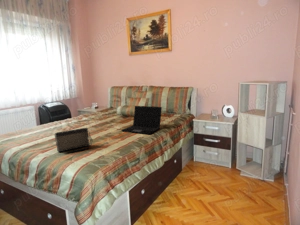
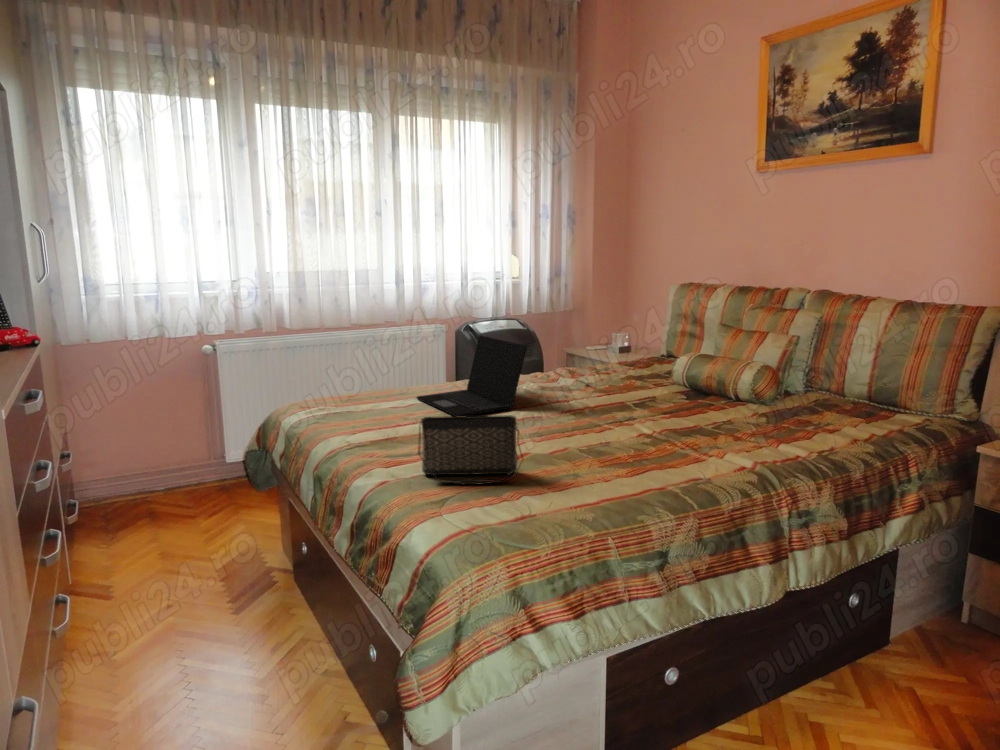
laptop: present [122,106,162,134] -> present [417,335,527,416]

